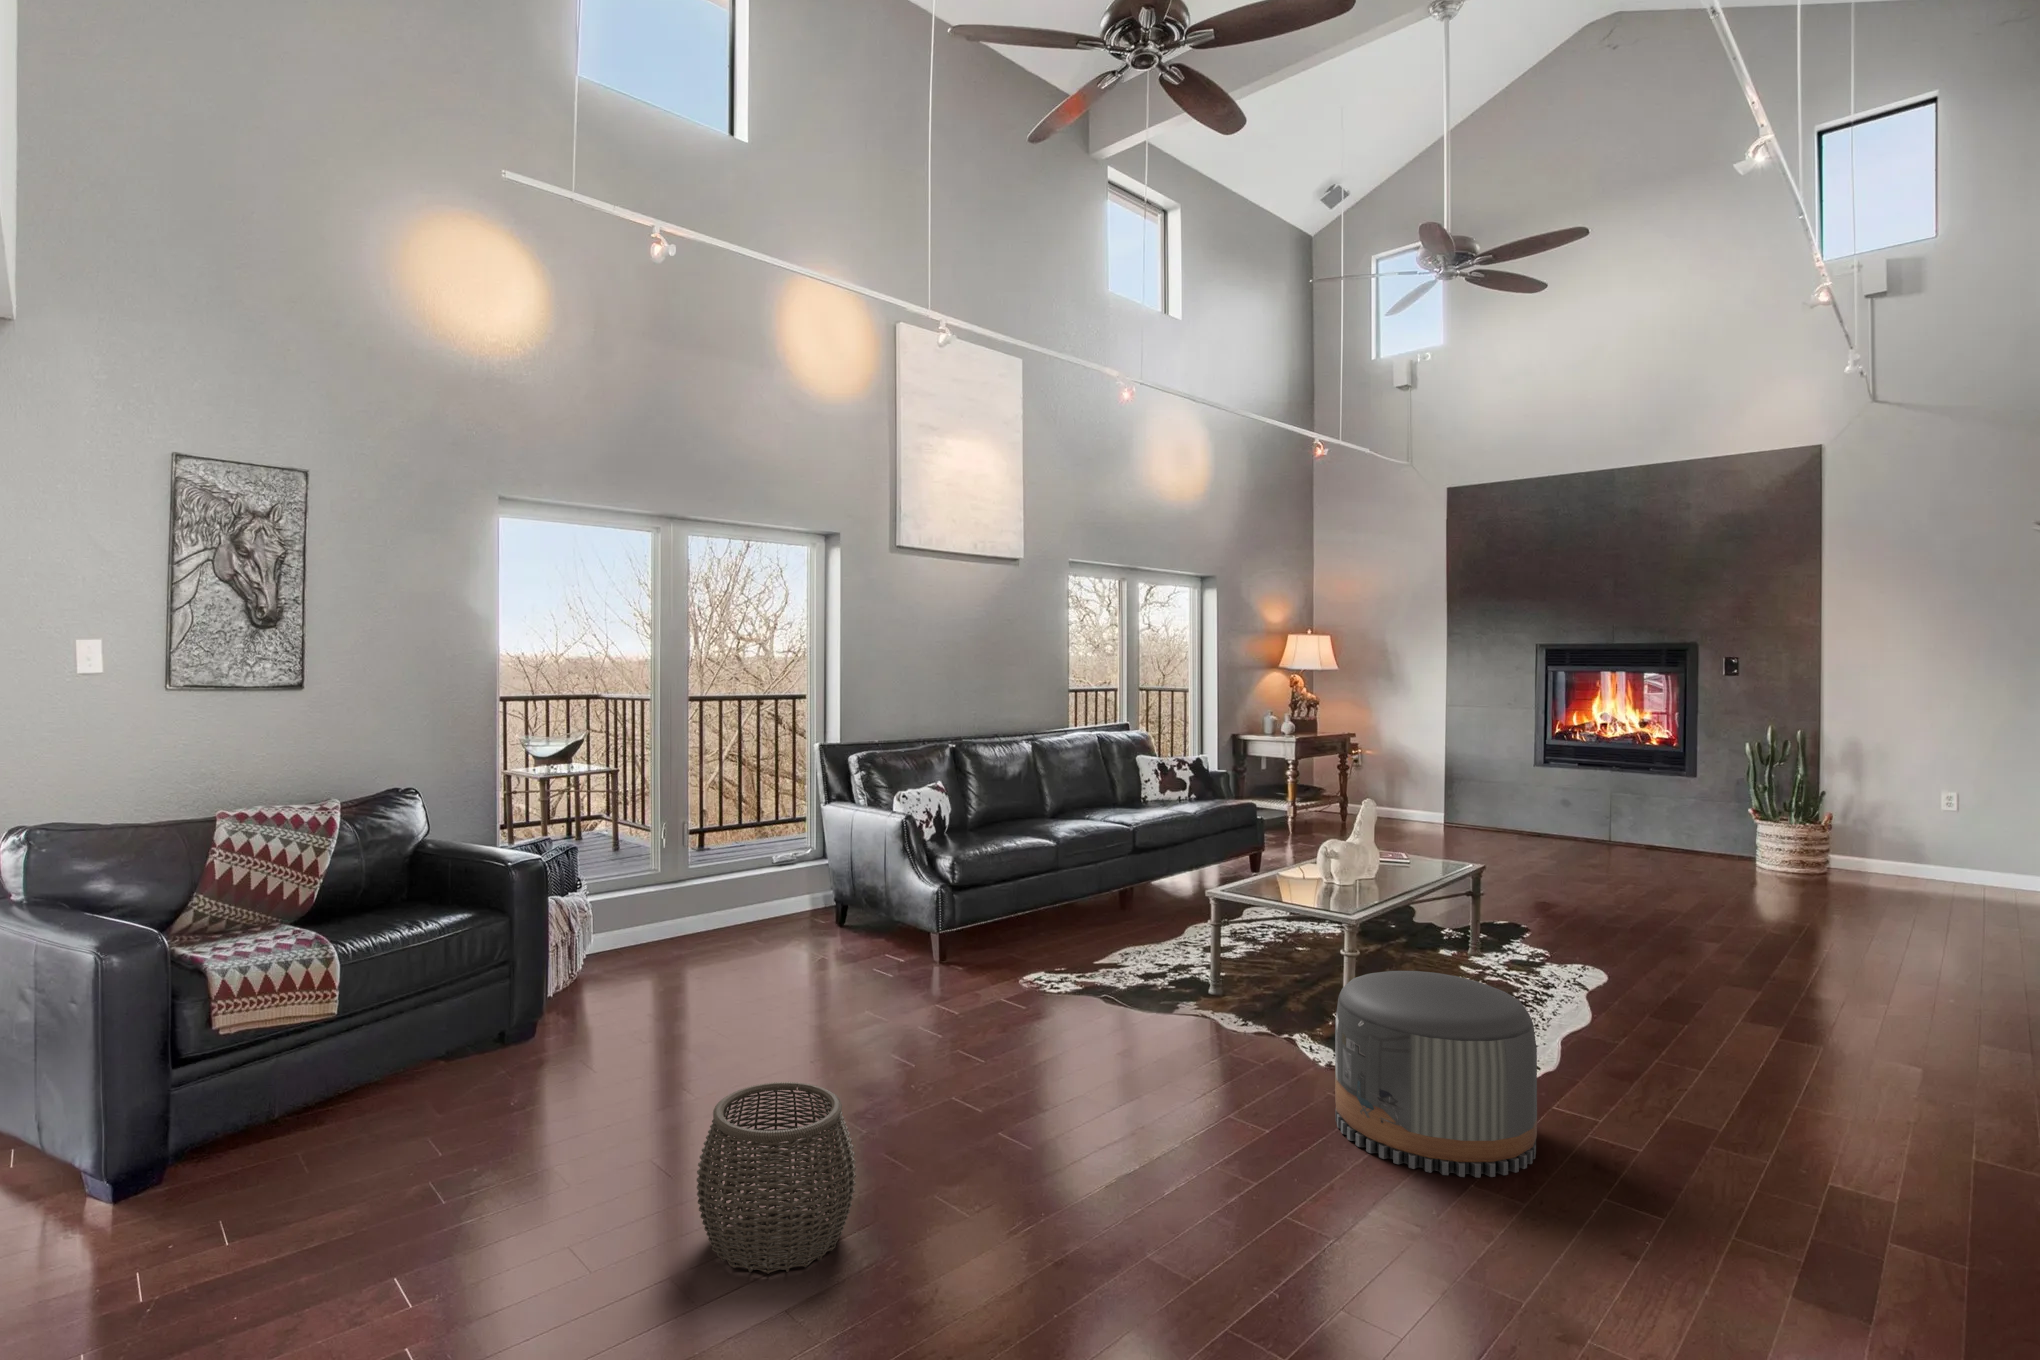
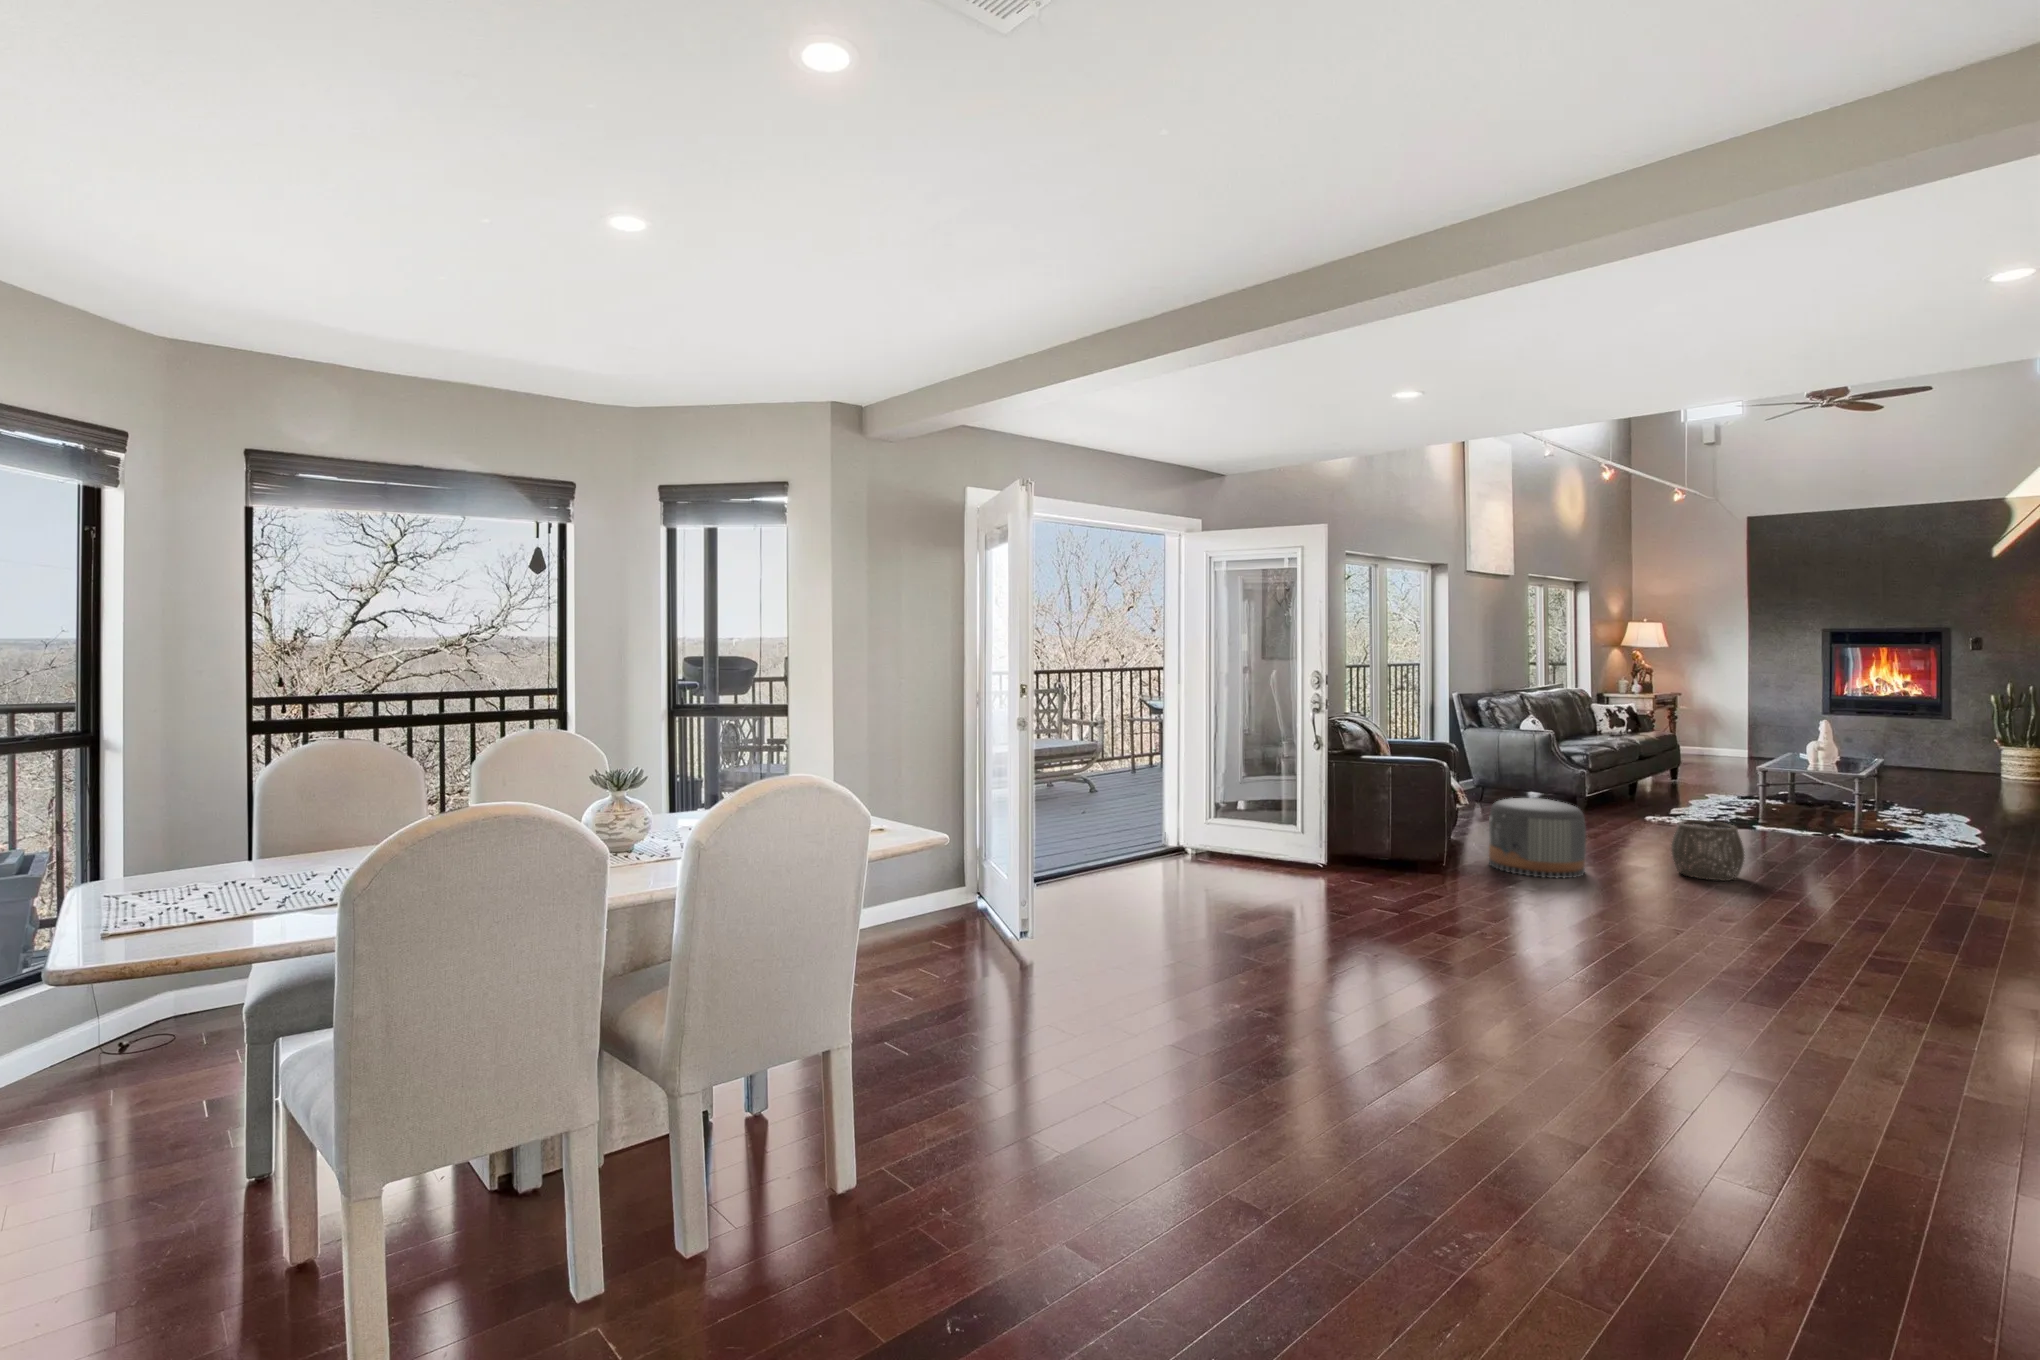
pouf: present [1335,971,1537,1177] -> present [1489,798,1586,878]

